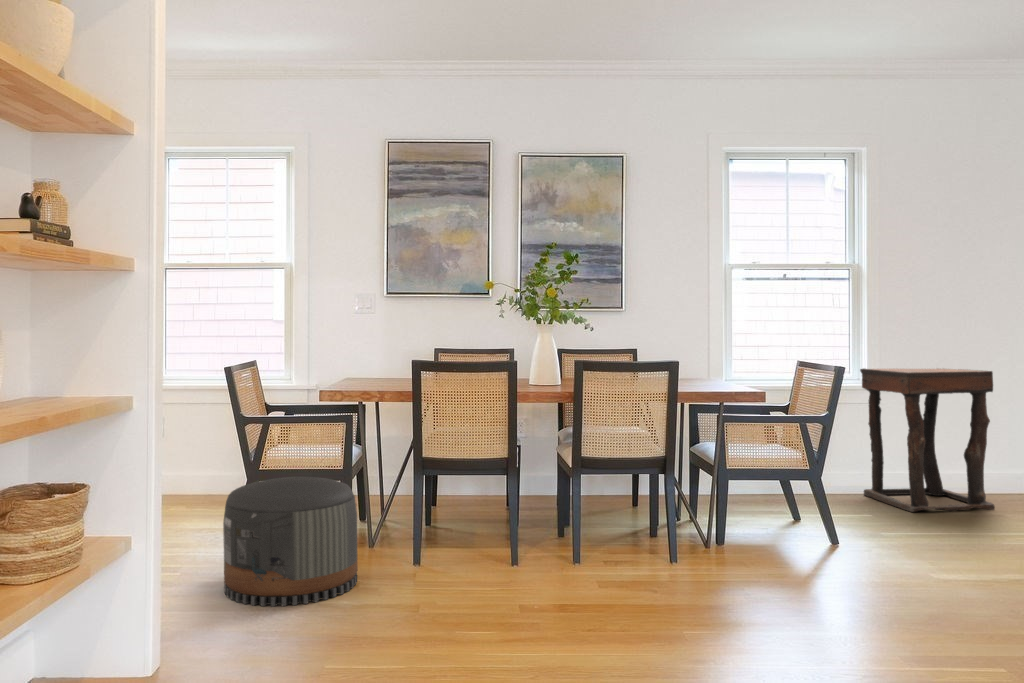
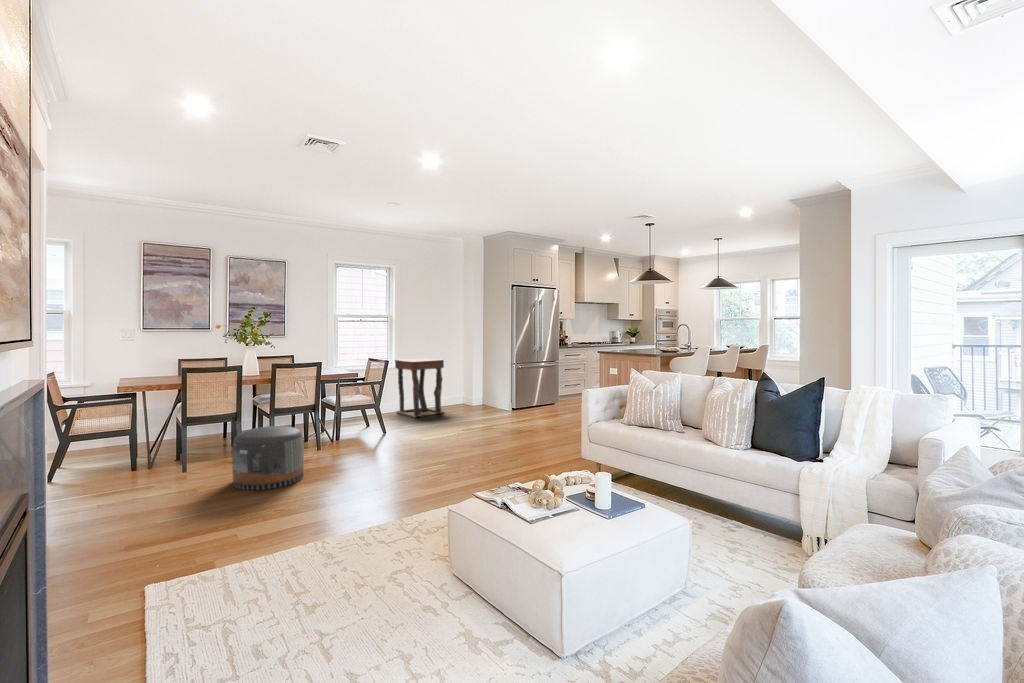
pouf: present [223,477,358,606] -> present [232,426,304,490]

